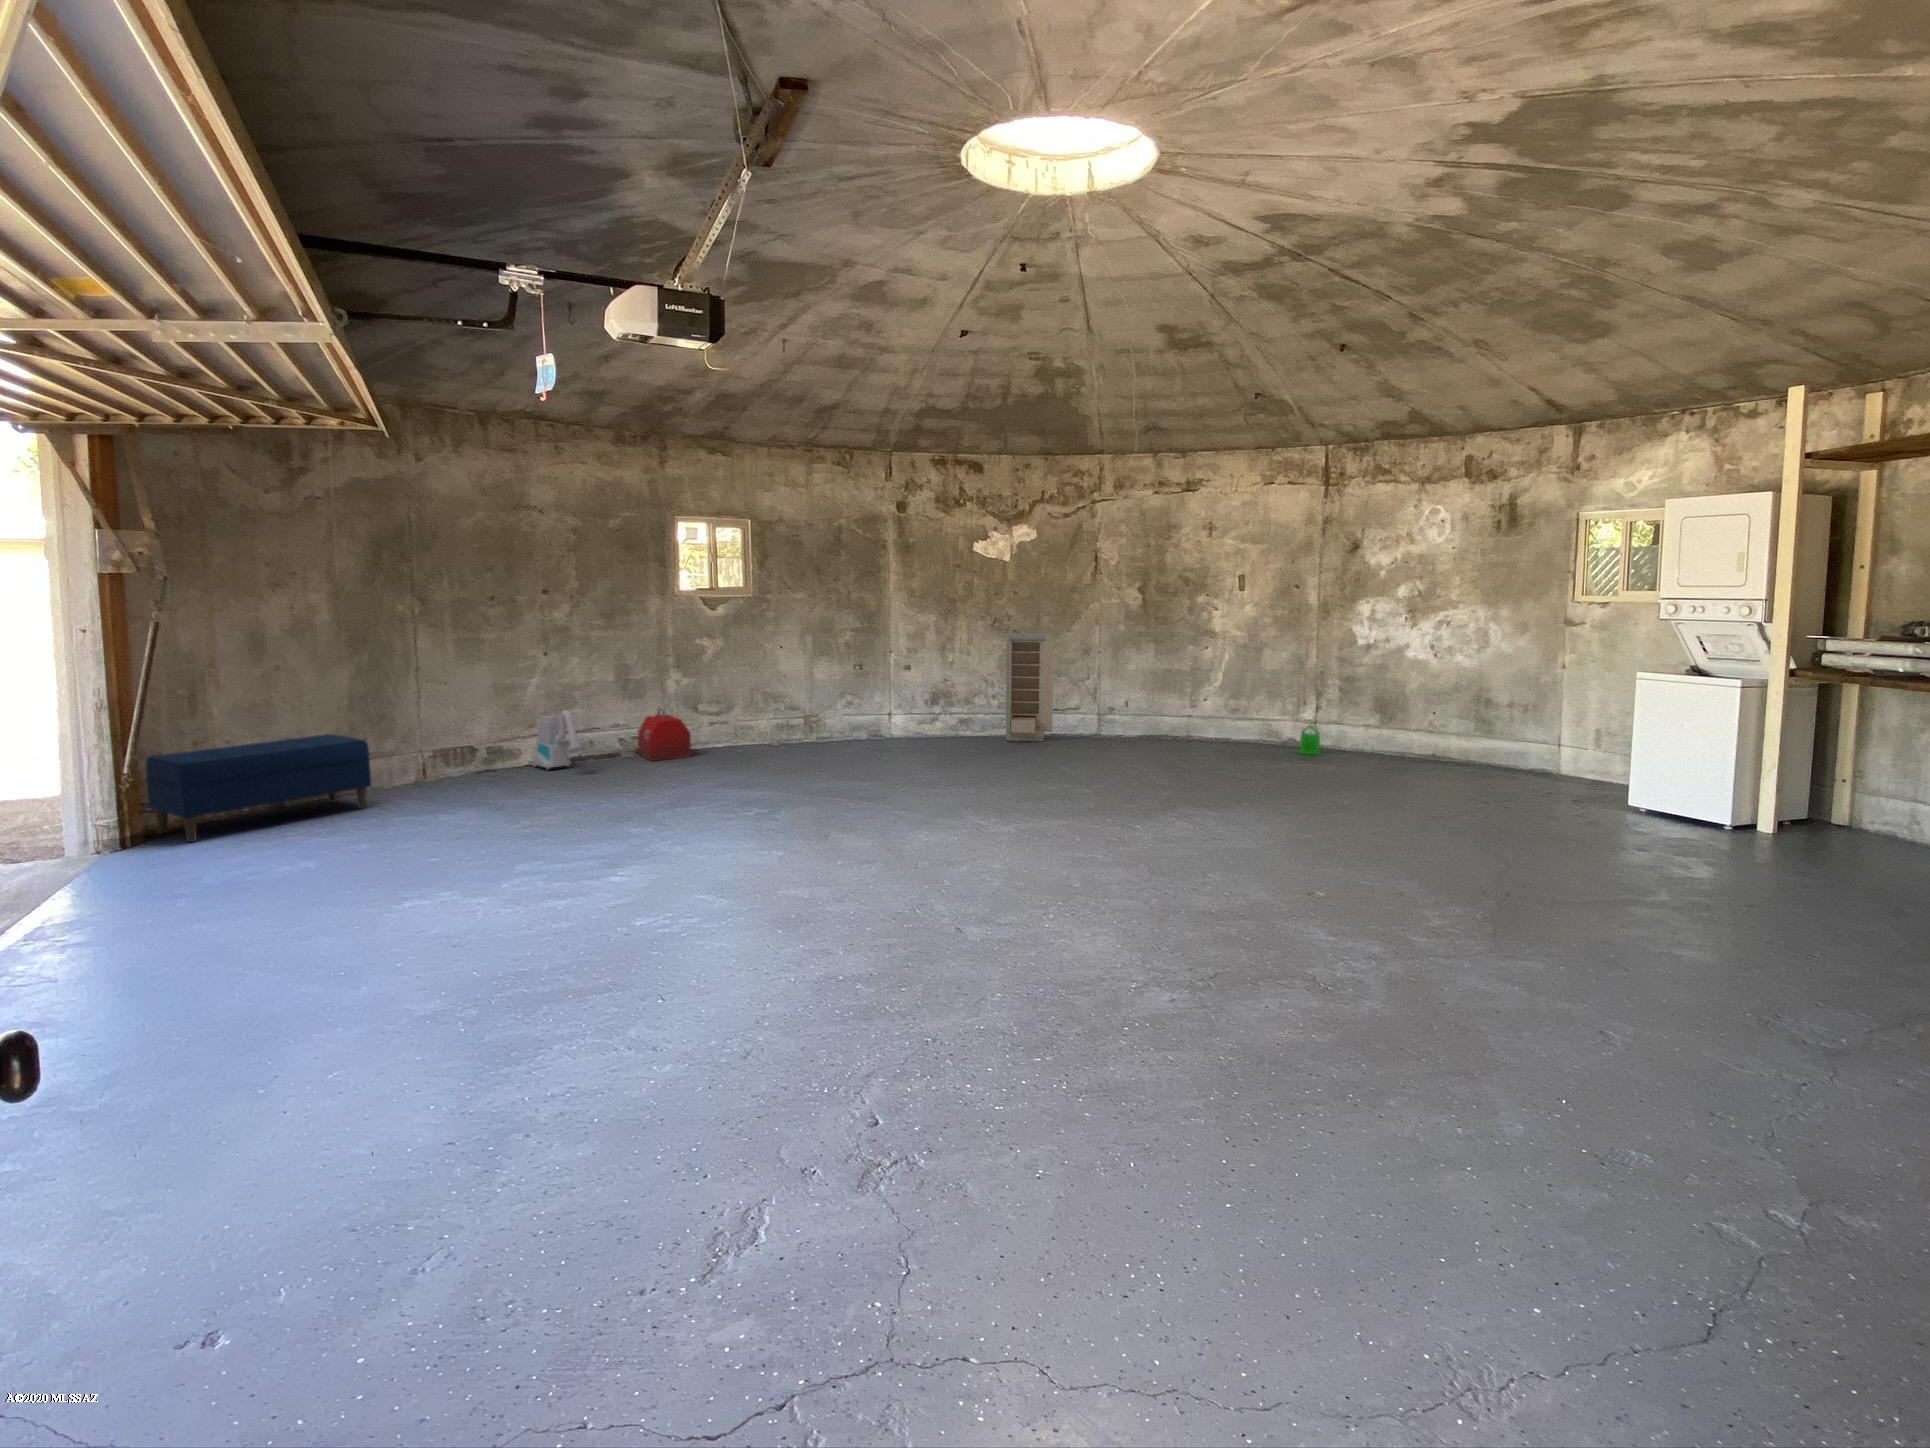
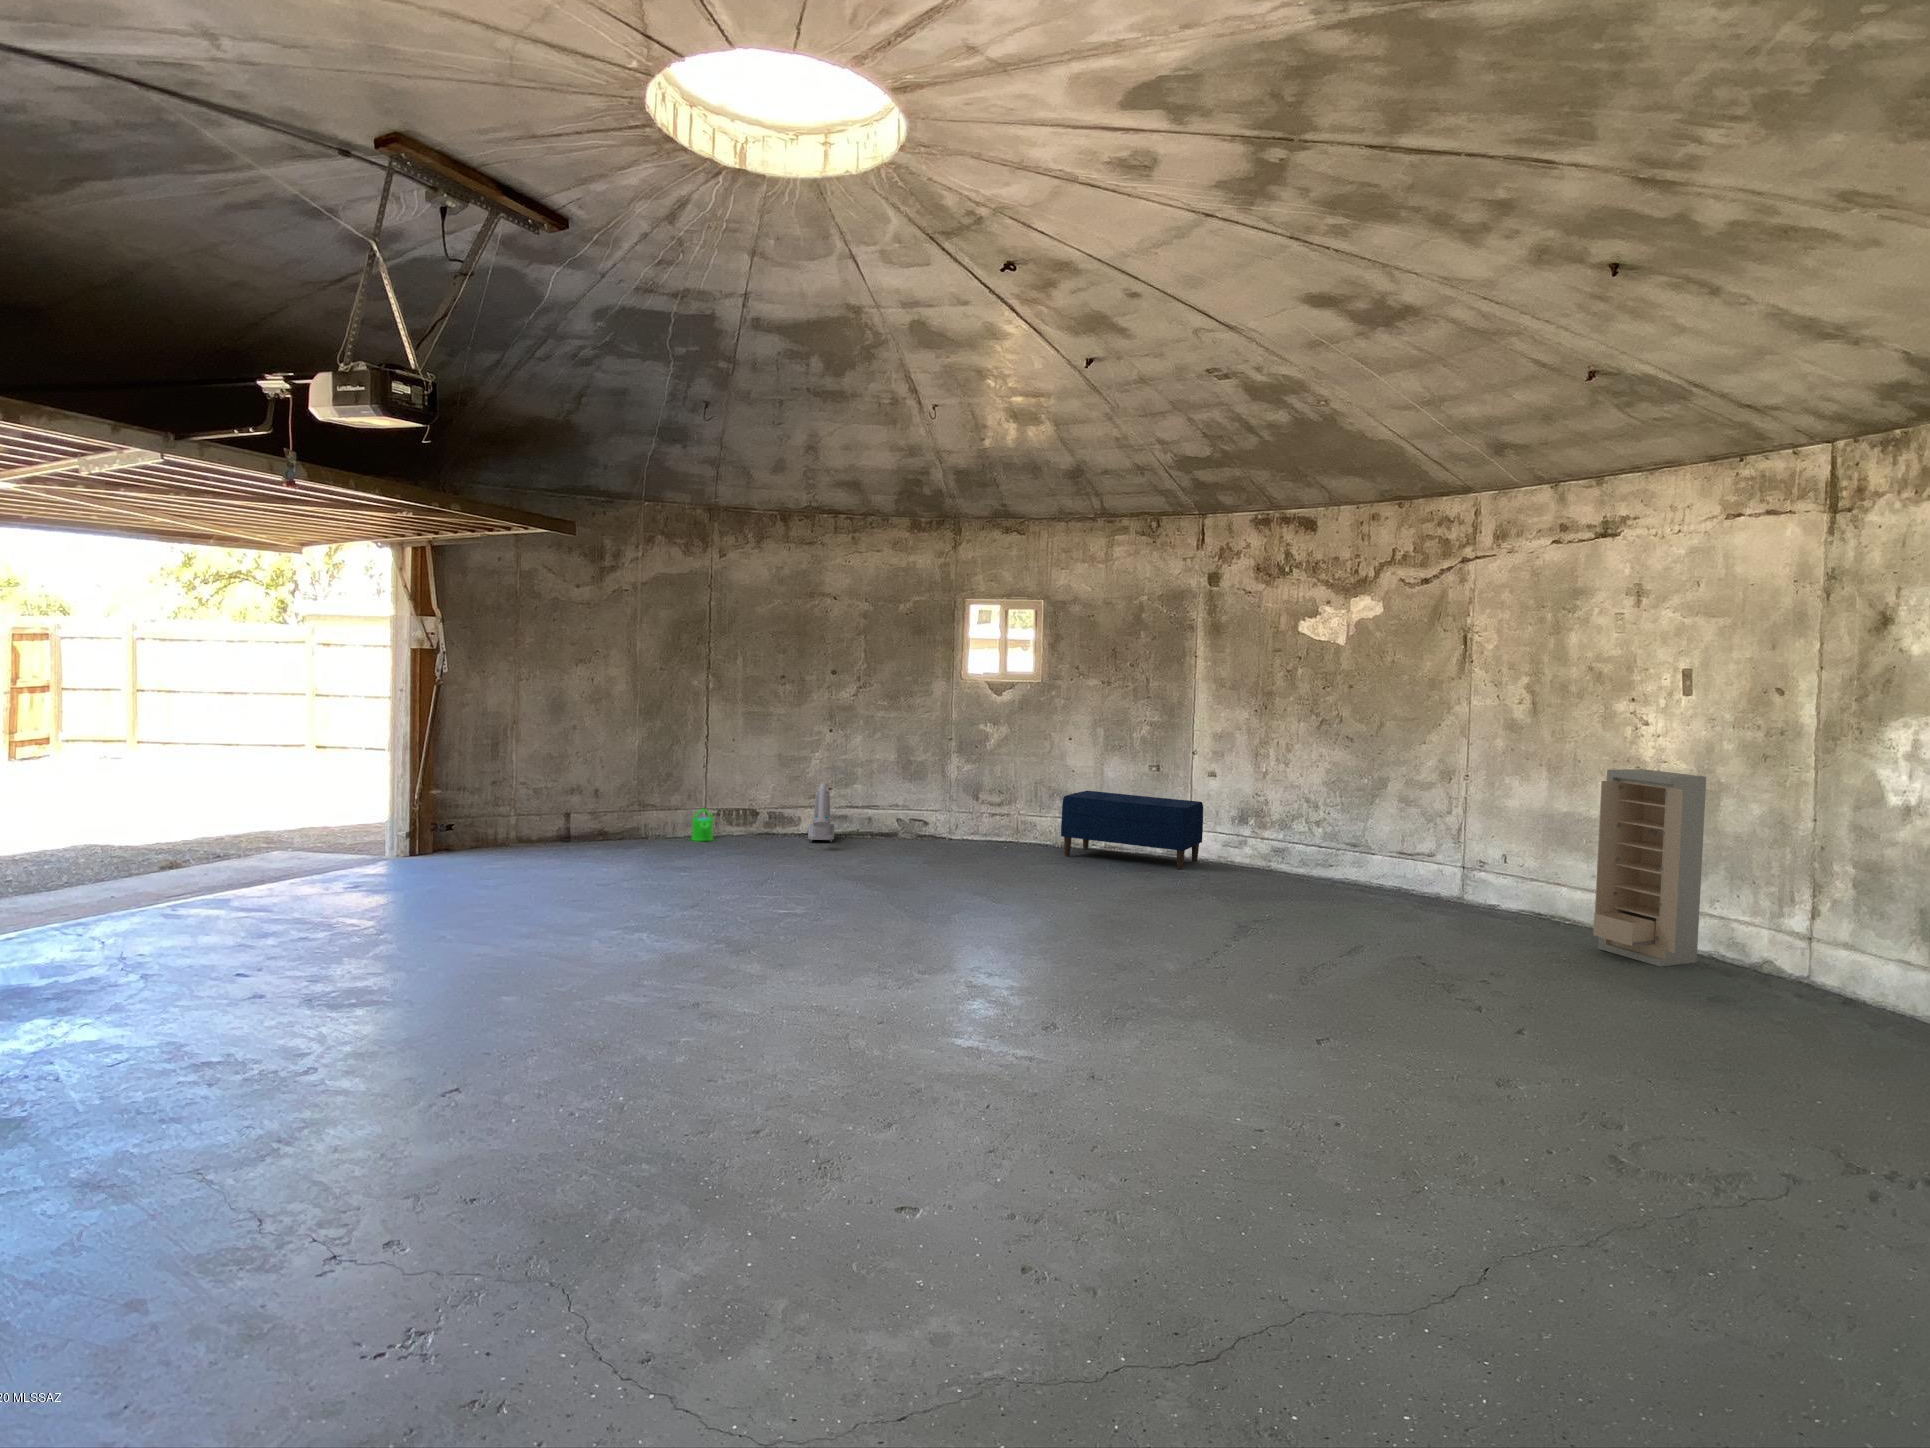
storage cabinet: present [1006,633,1053,741] -> present [1593,769,1706,967]
toolbox: present [635,707,691,761] -> none [903,792,951,850]
watering can: present [1300,725,1320,755] -> present [692,809,714,841]
bench: present [146,734,371,842] -> present [1061,791,1203,870]

